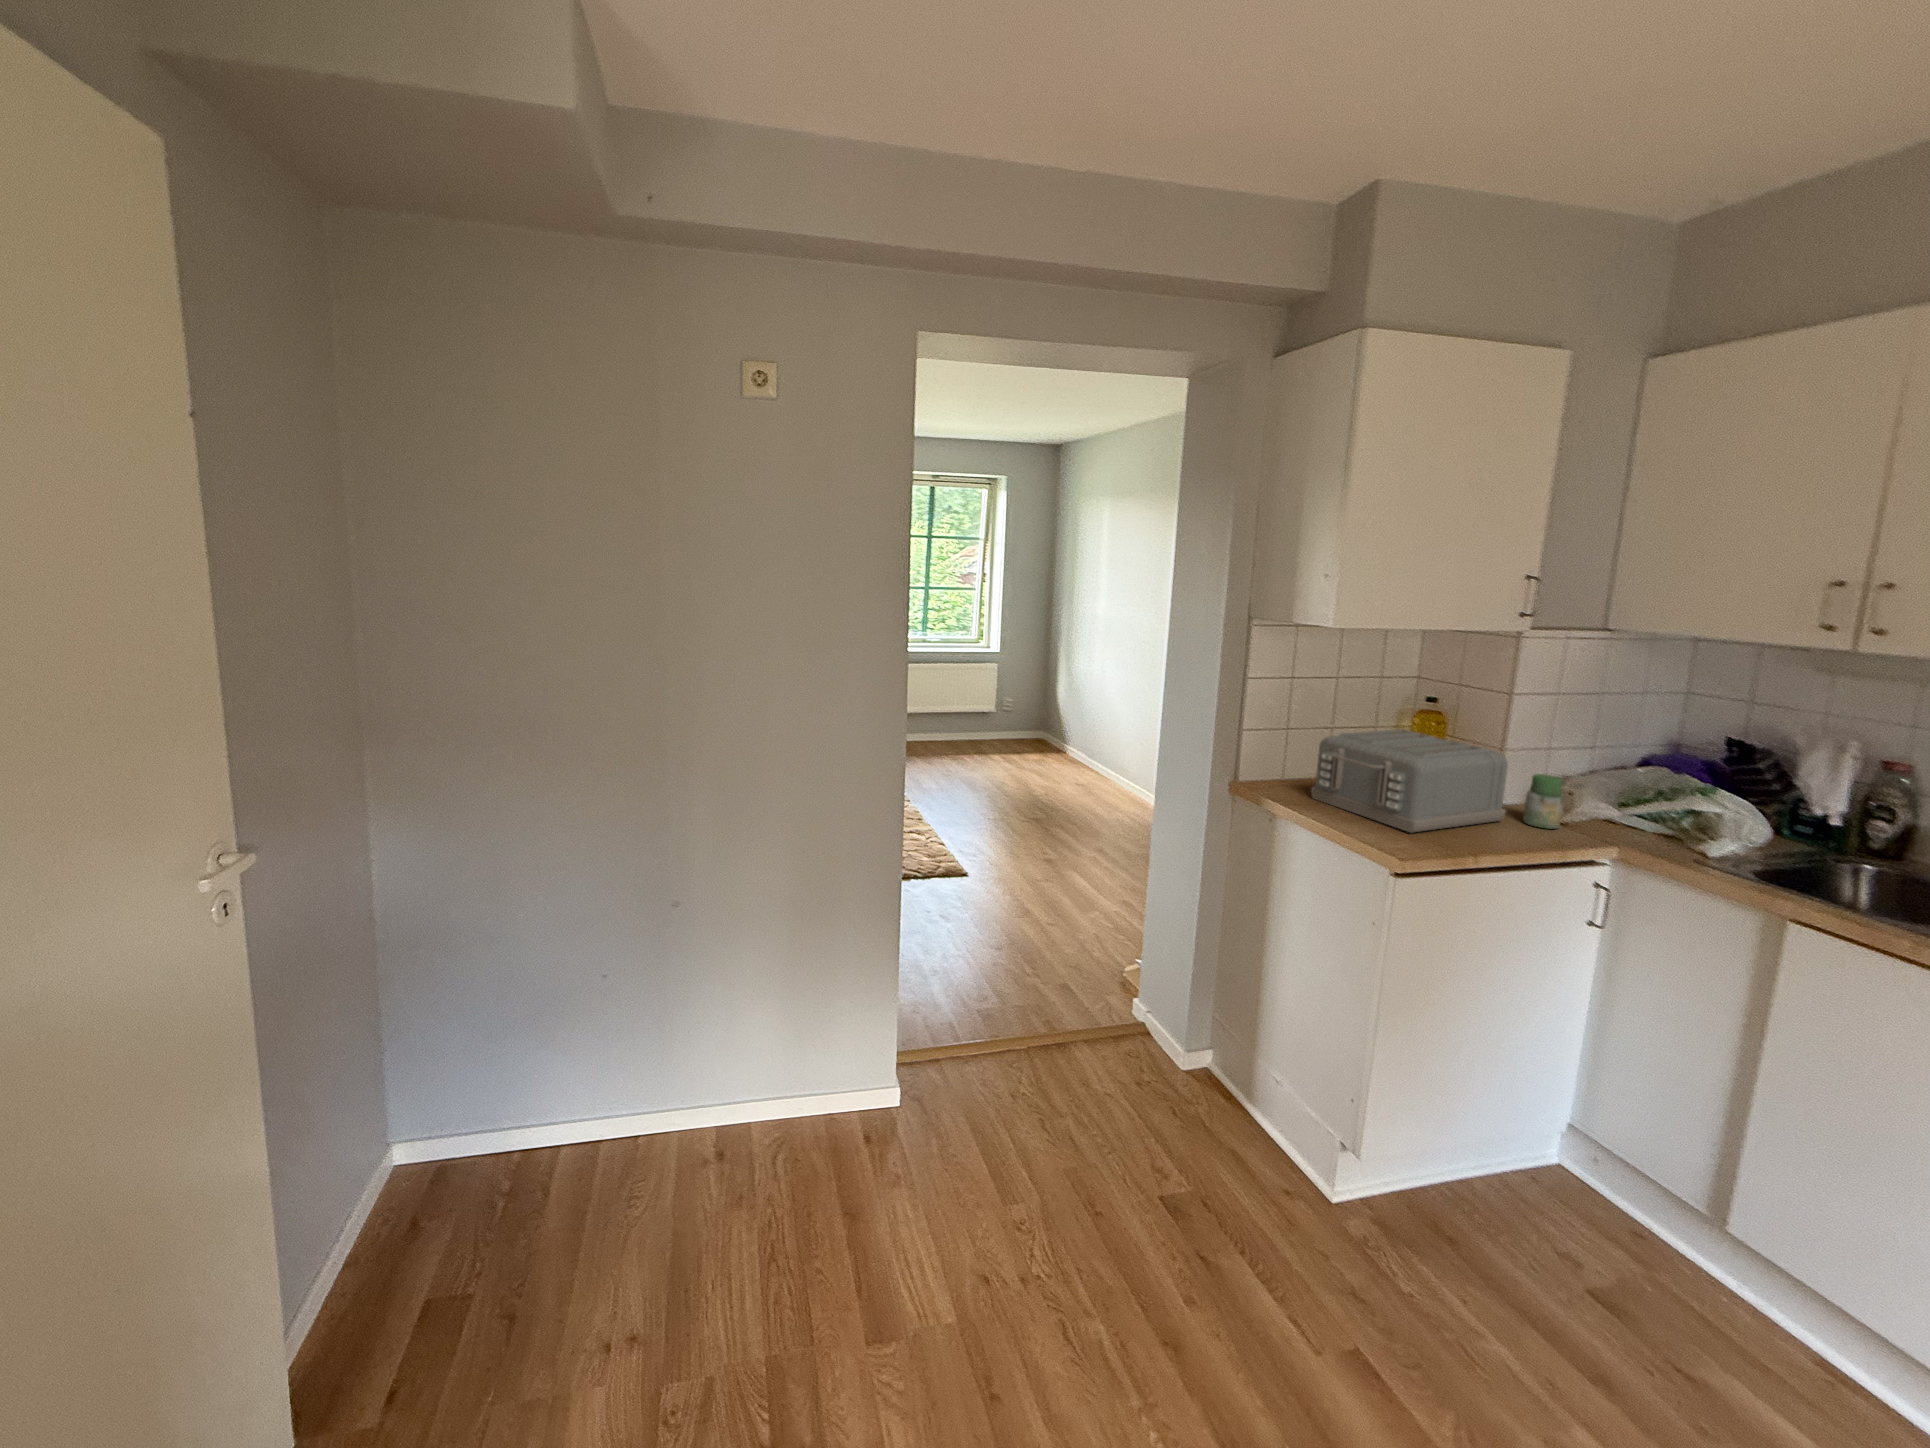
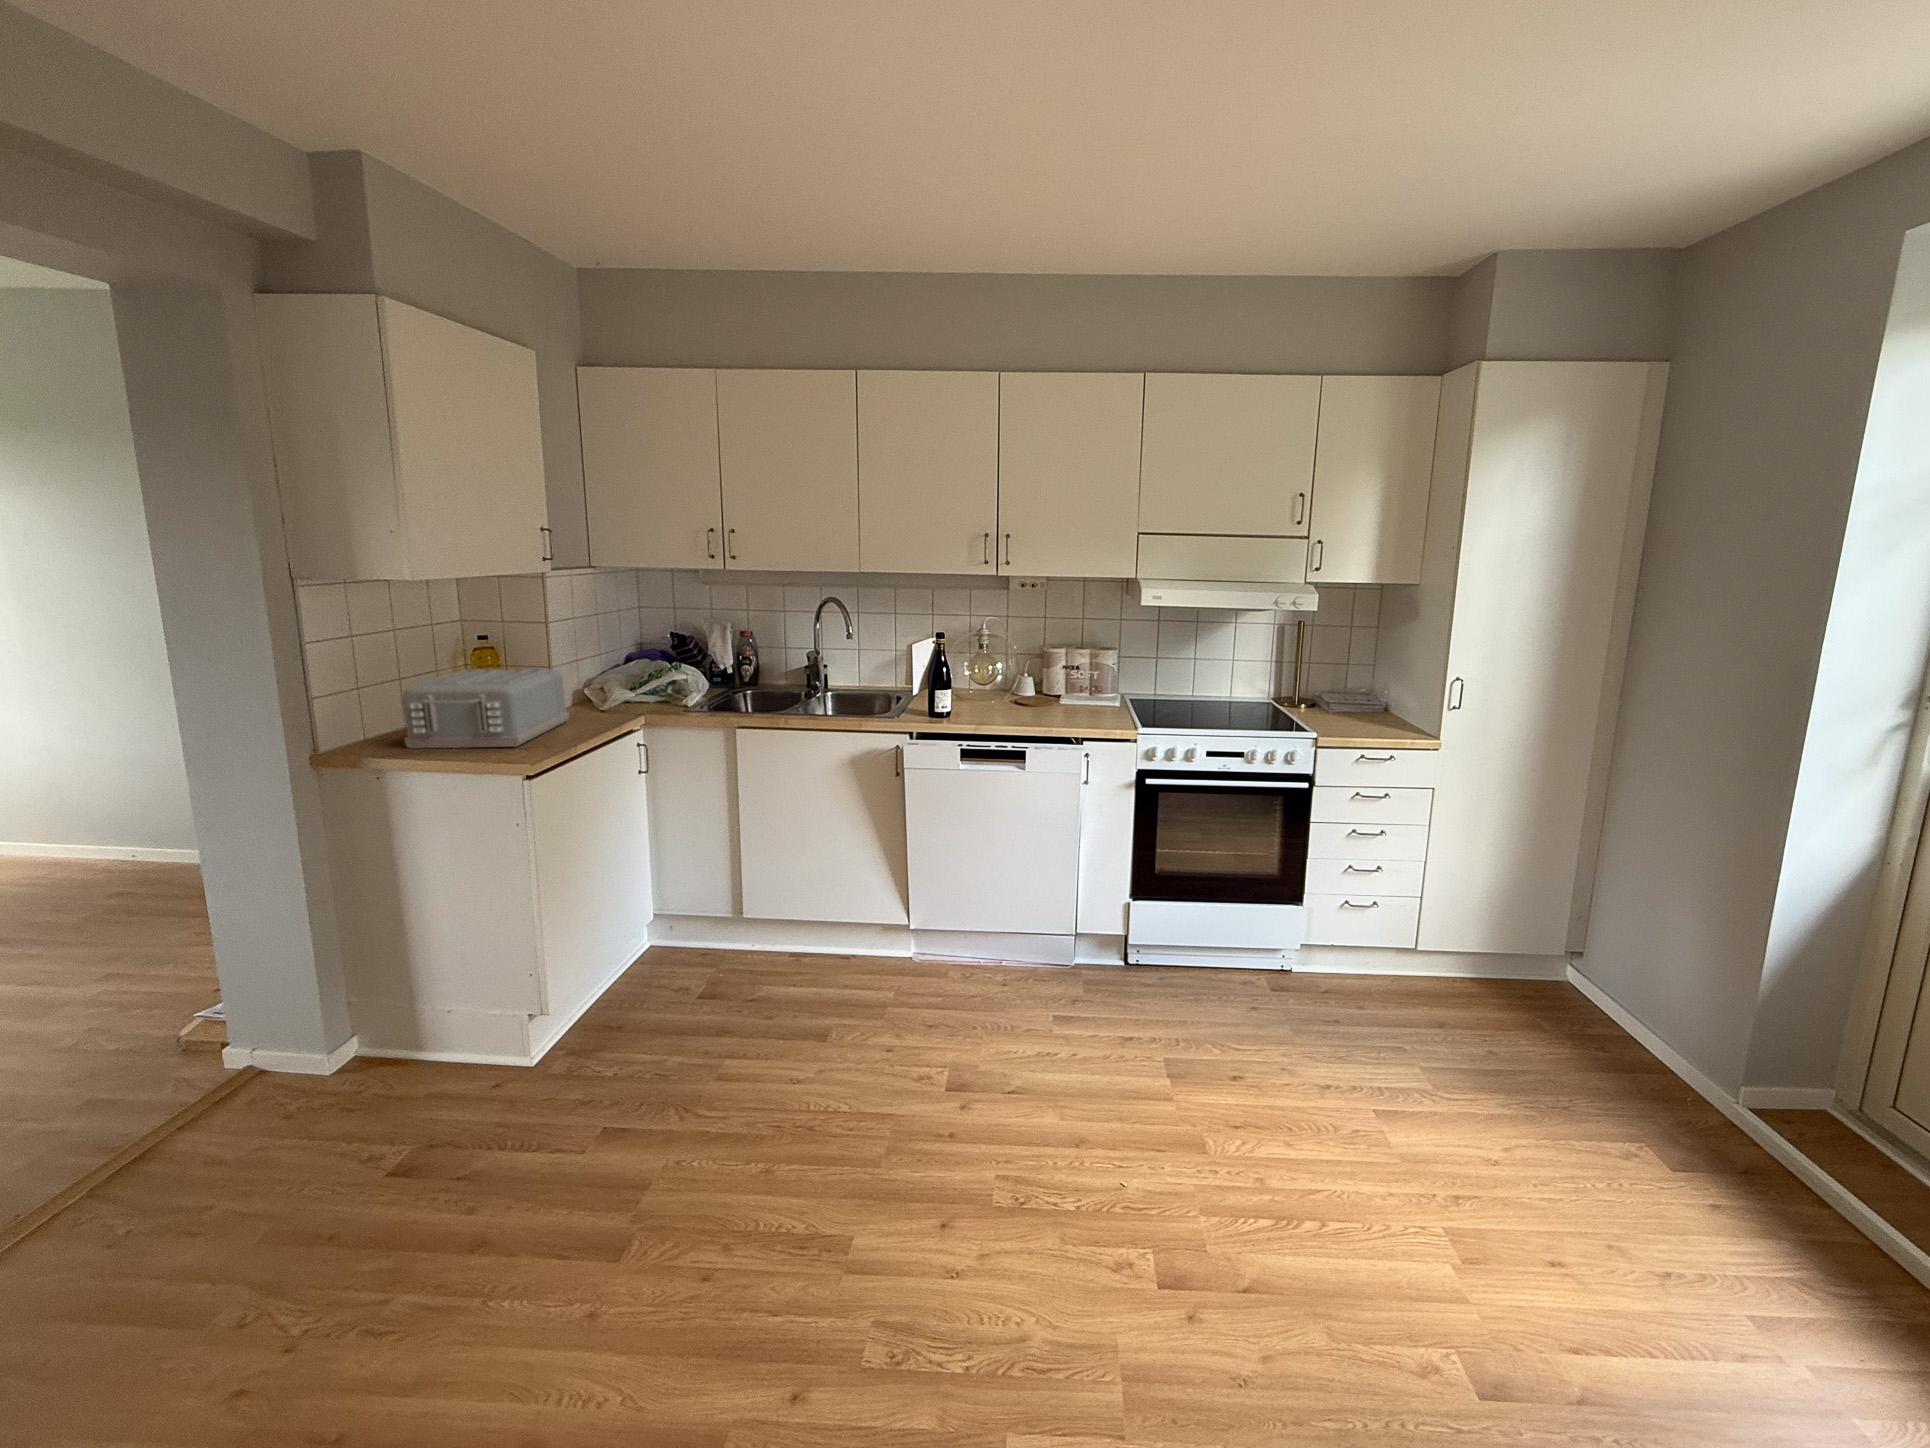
jar: present [1523,774,1564,829] -> none [578,679,605,718]

